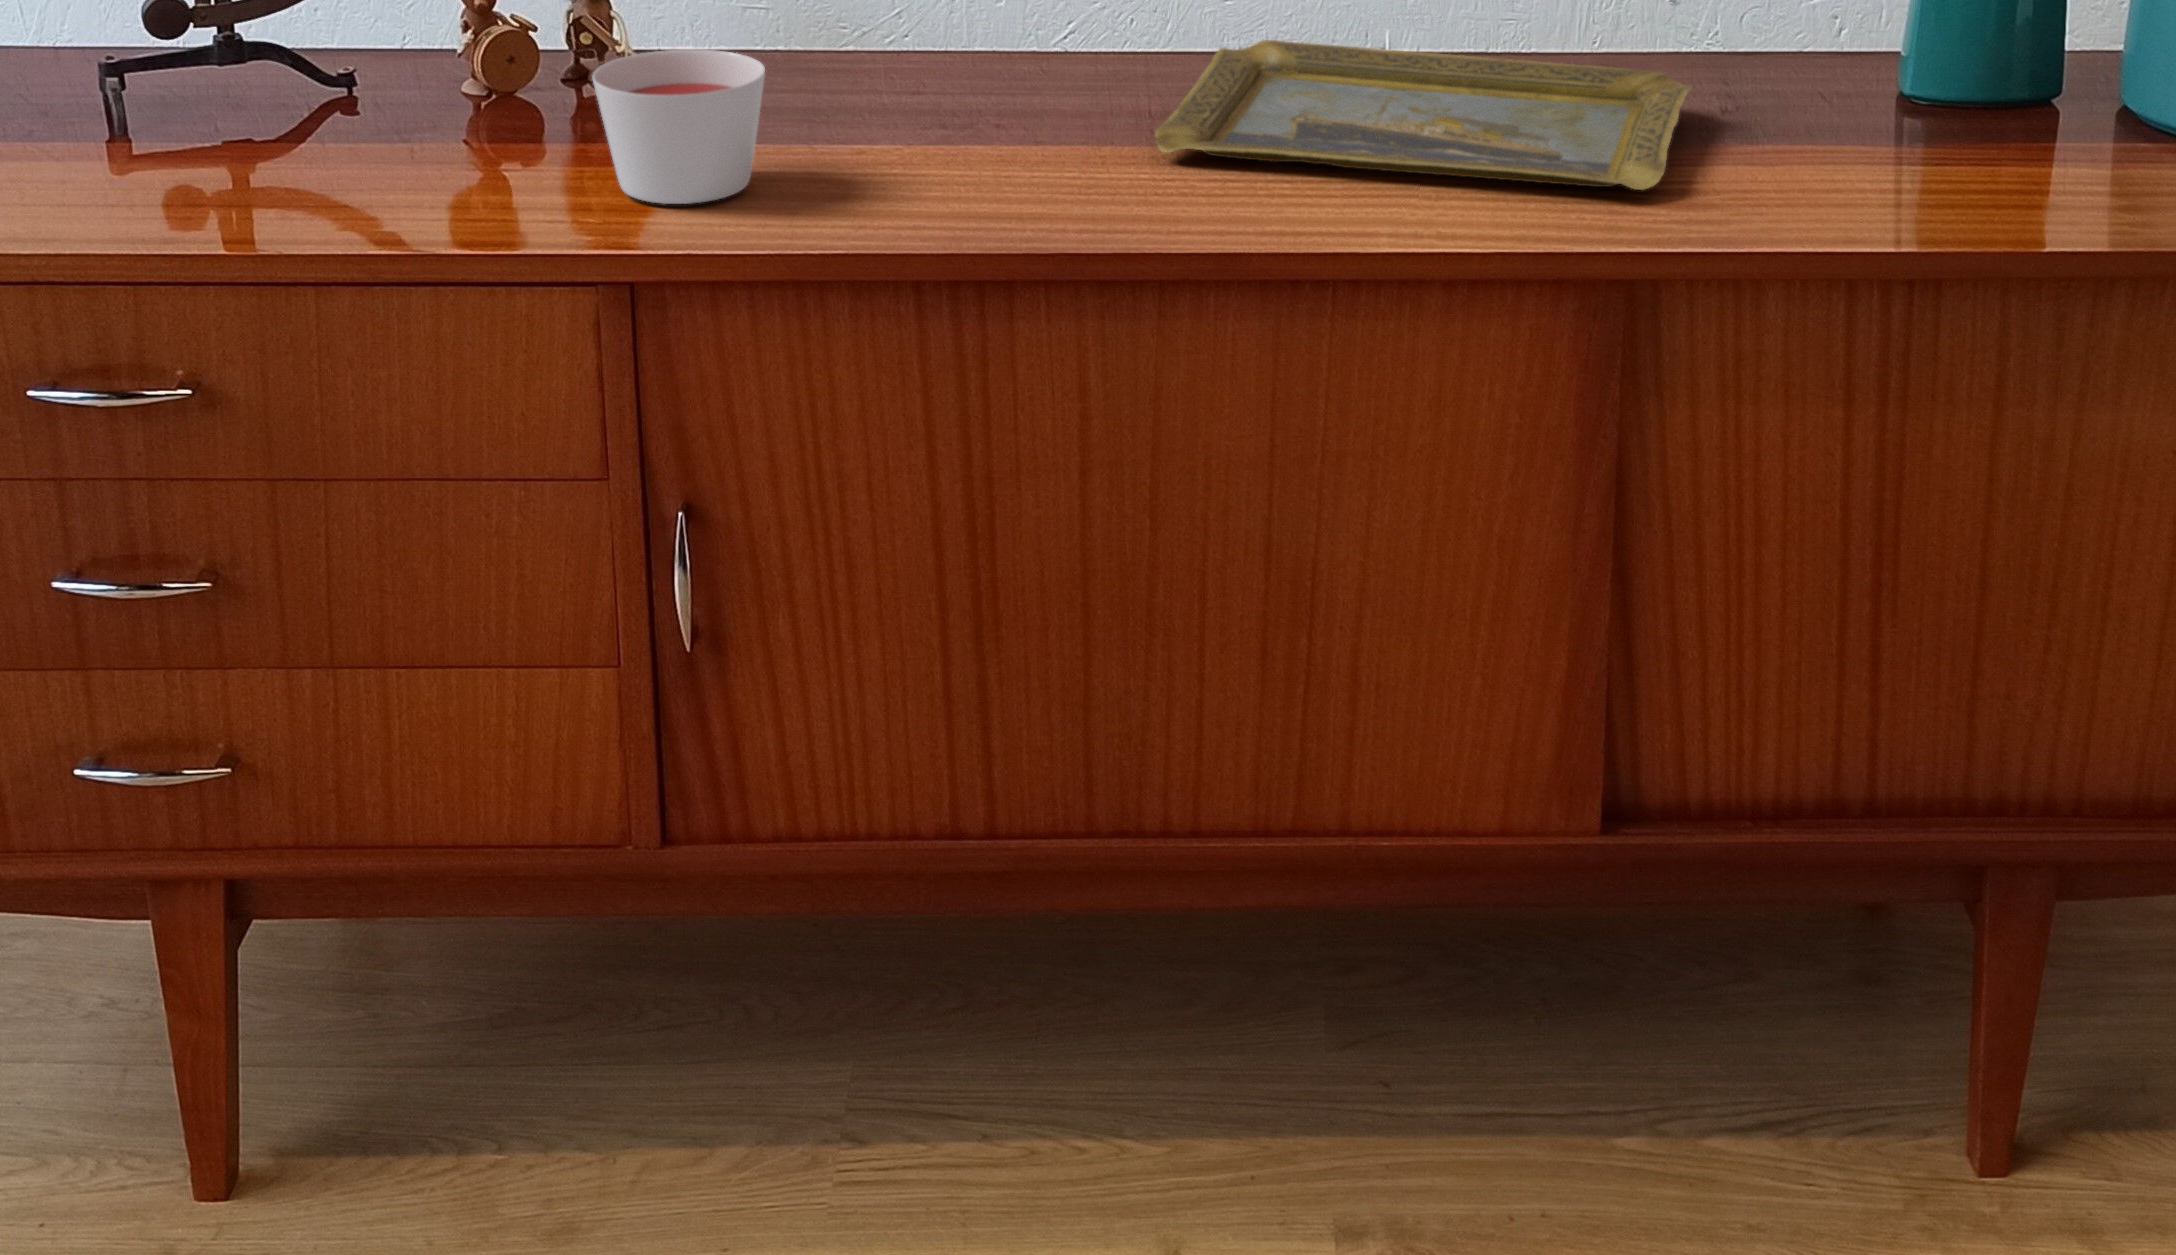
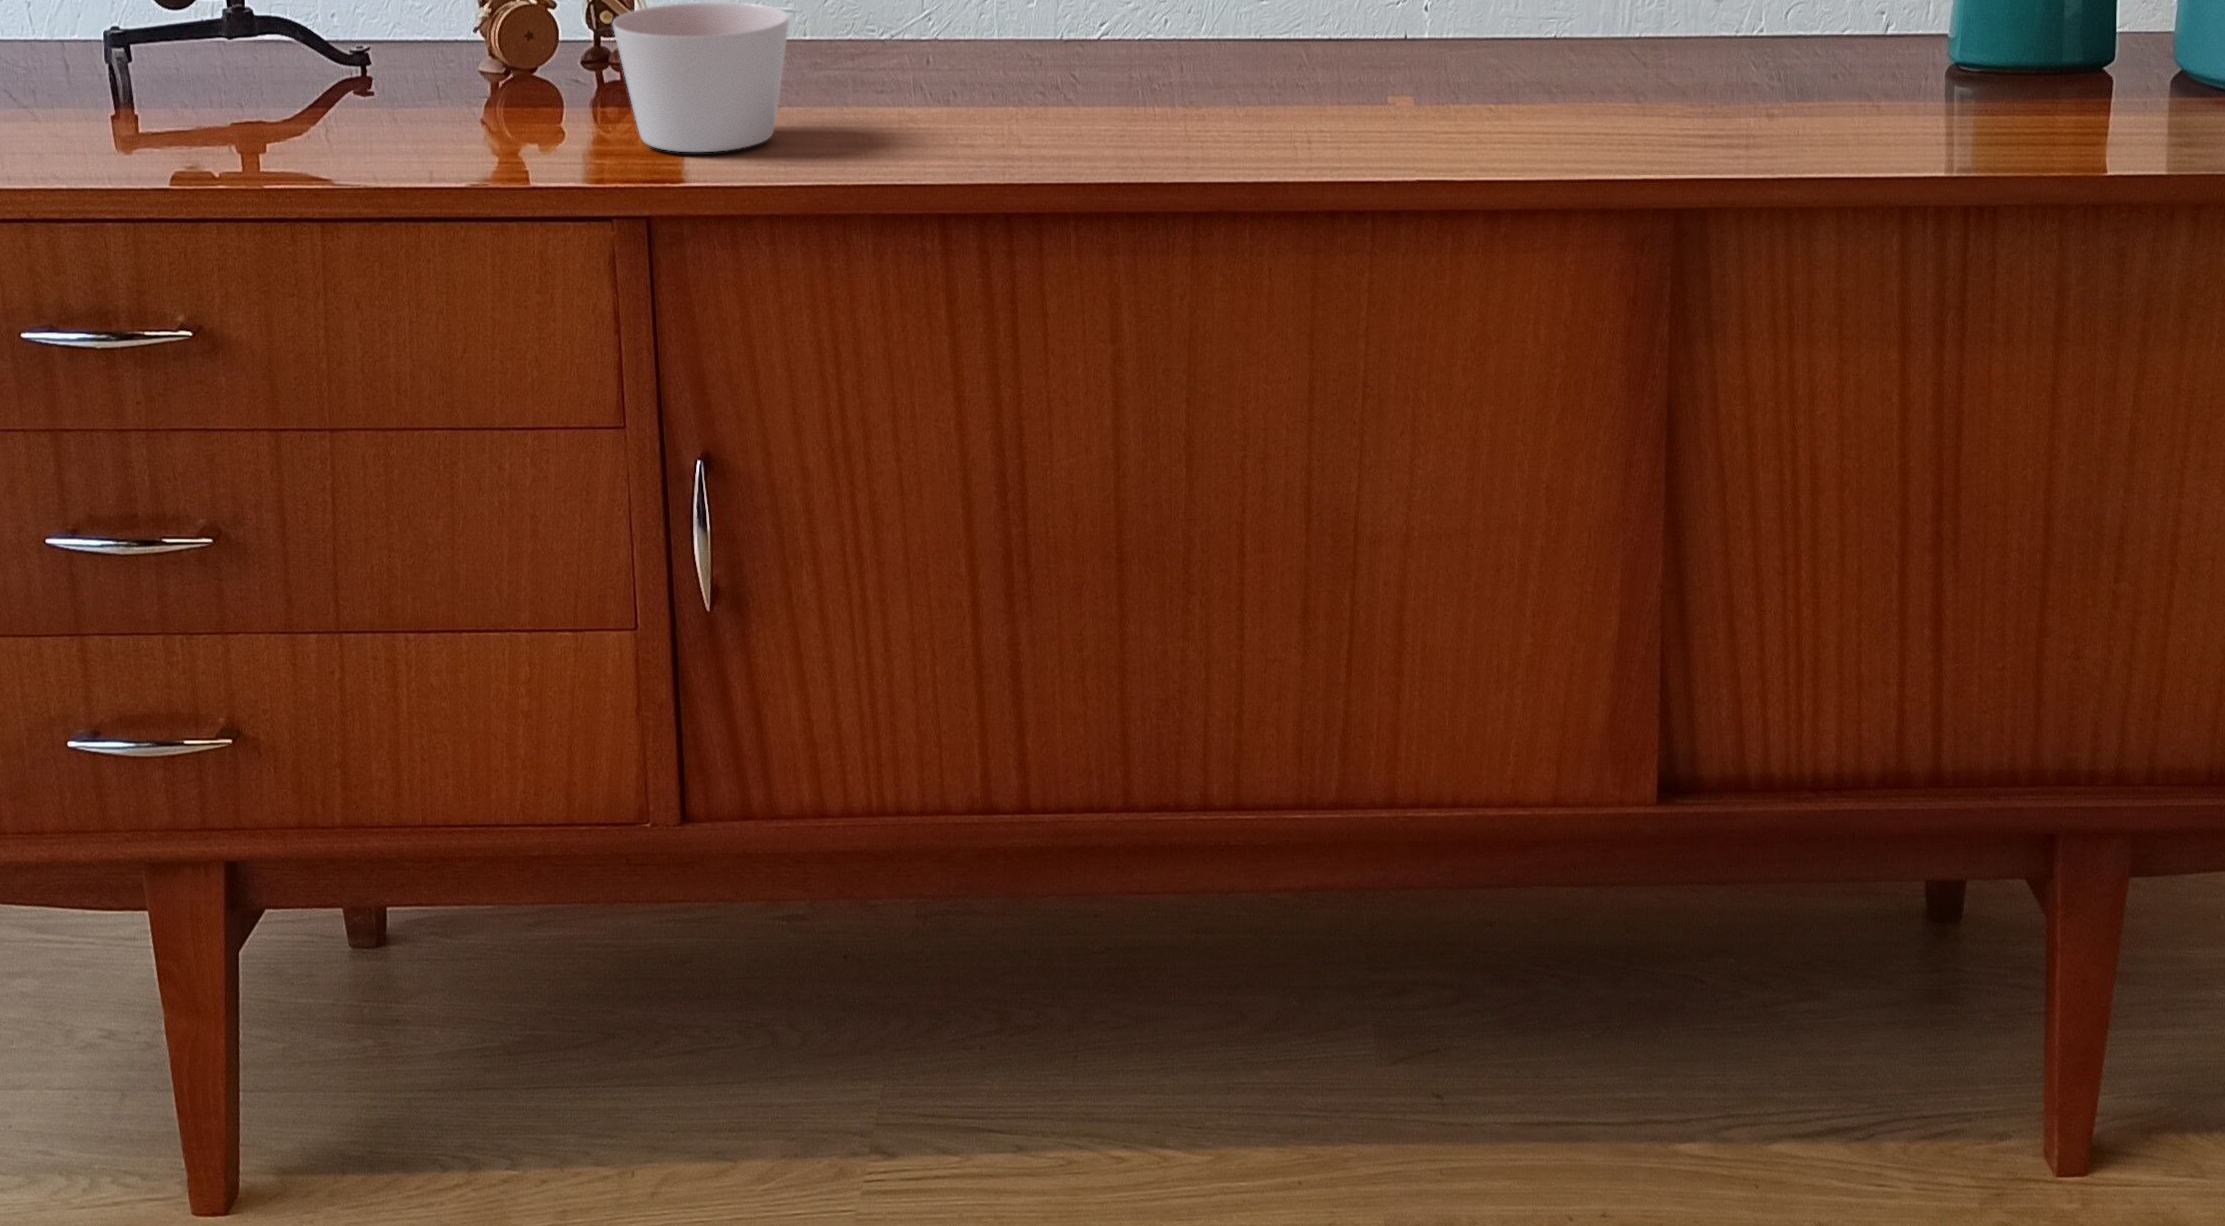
tray: present [1155,40,1691,190] -> none [1189,13,1739,134]

